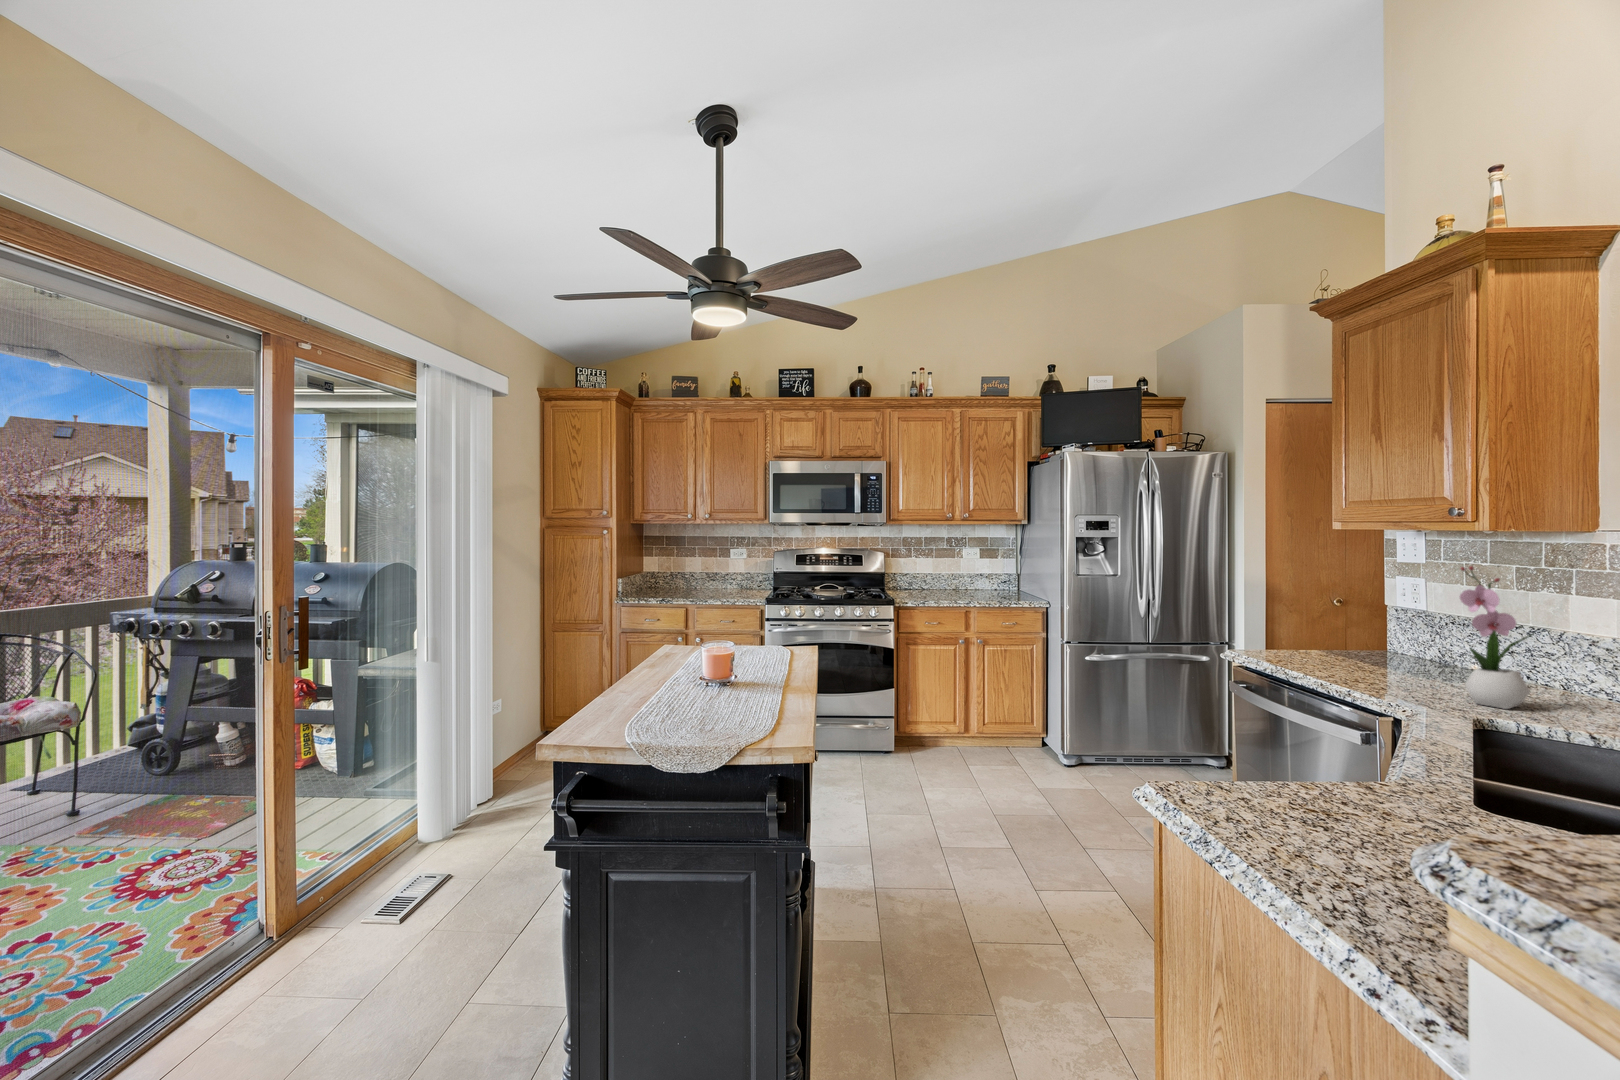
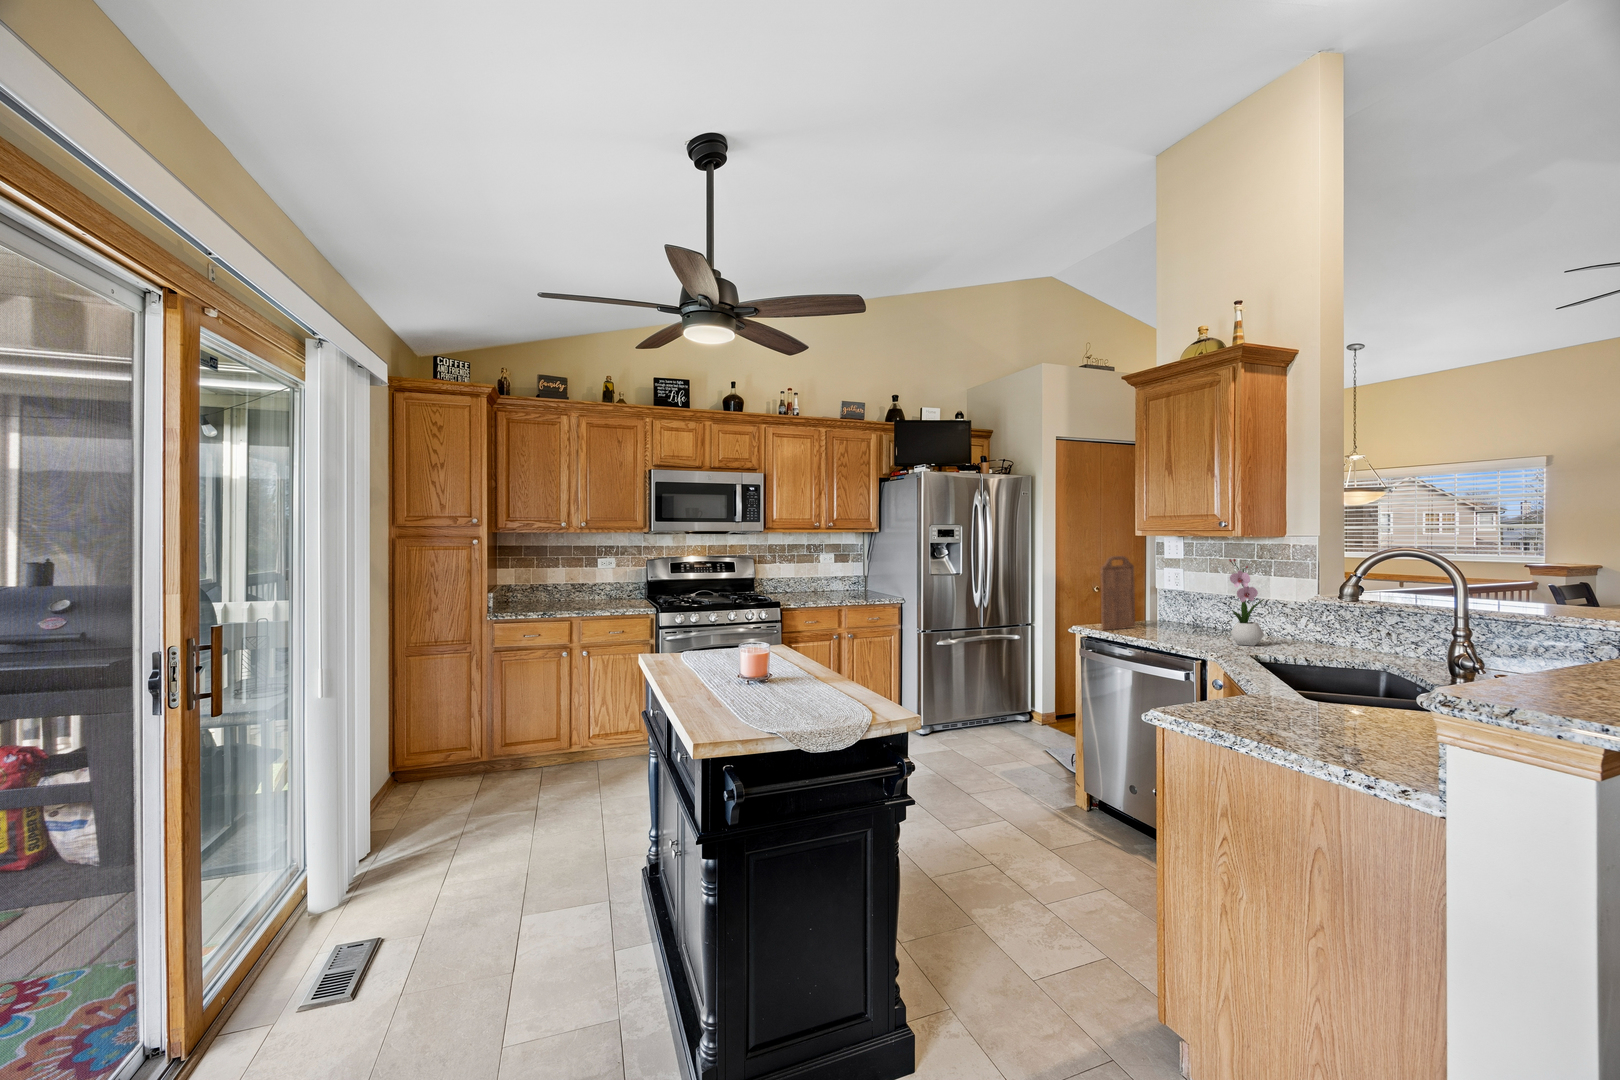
cutting board: none [1261,557,1324,661] -> present [1100,556,1135,630]

